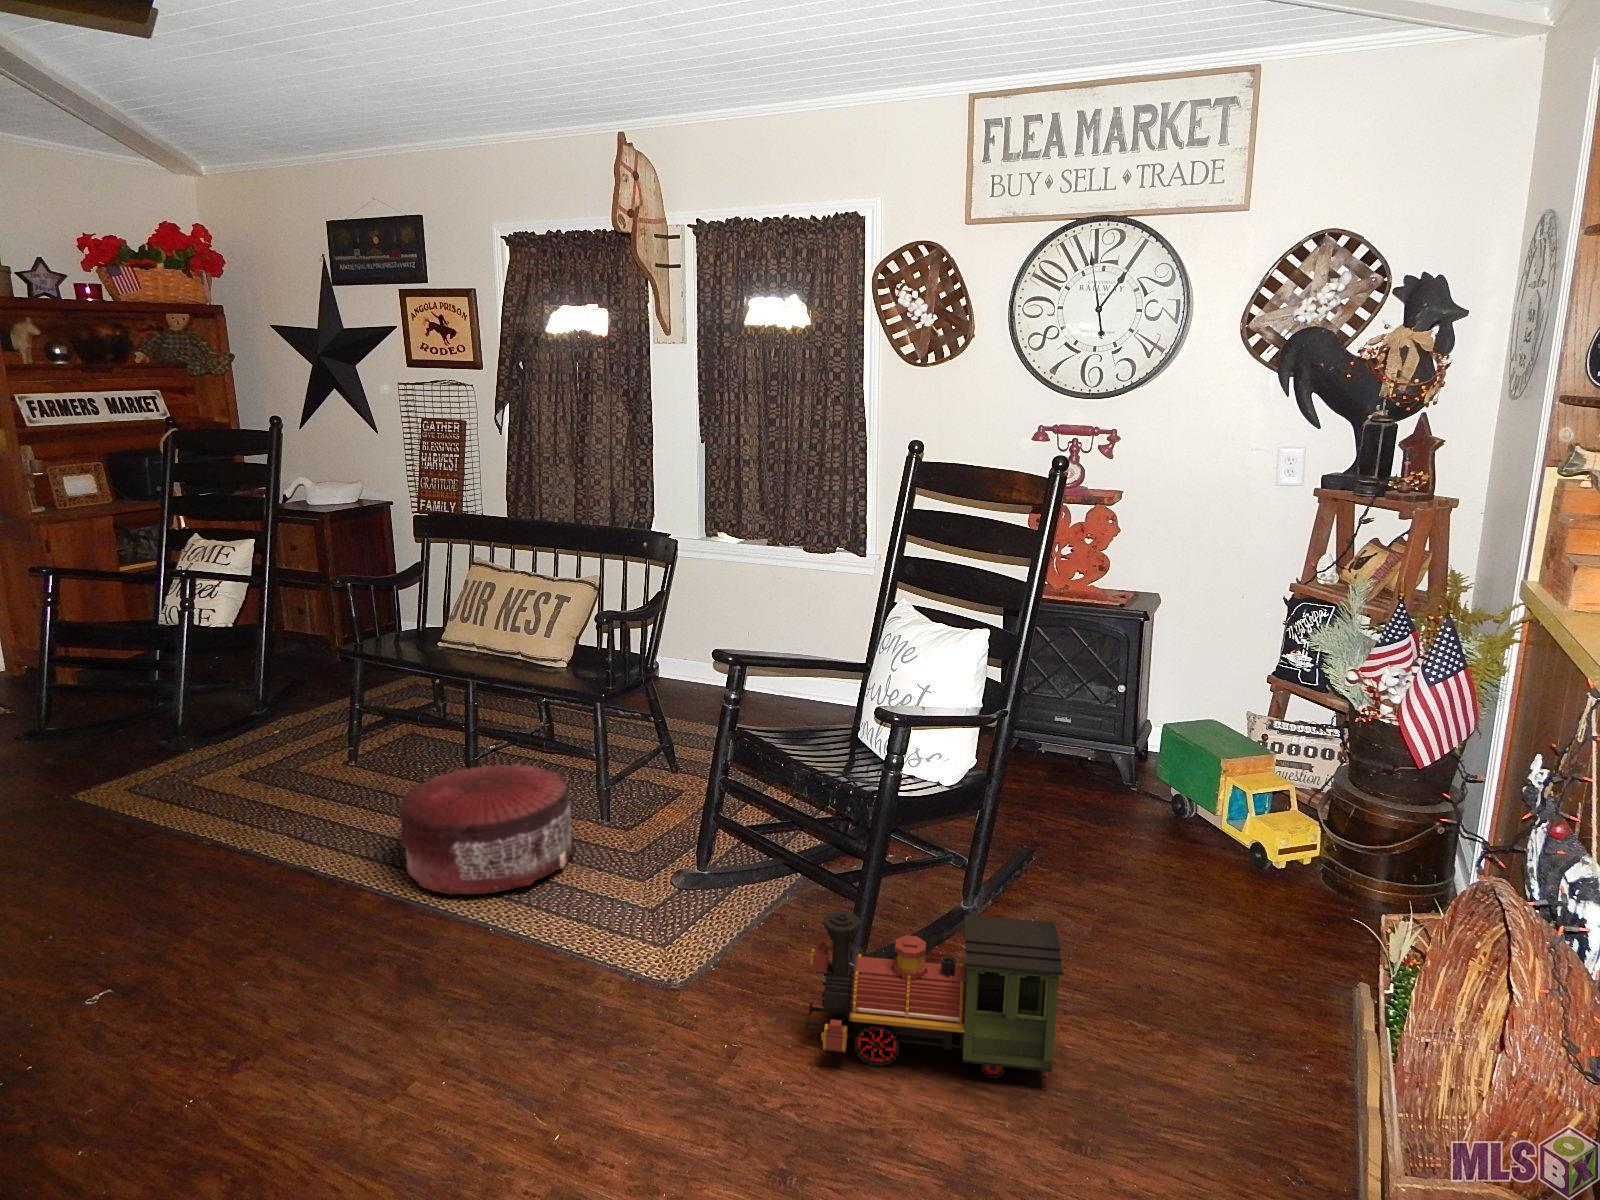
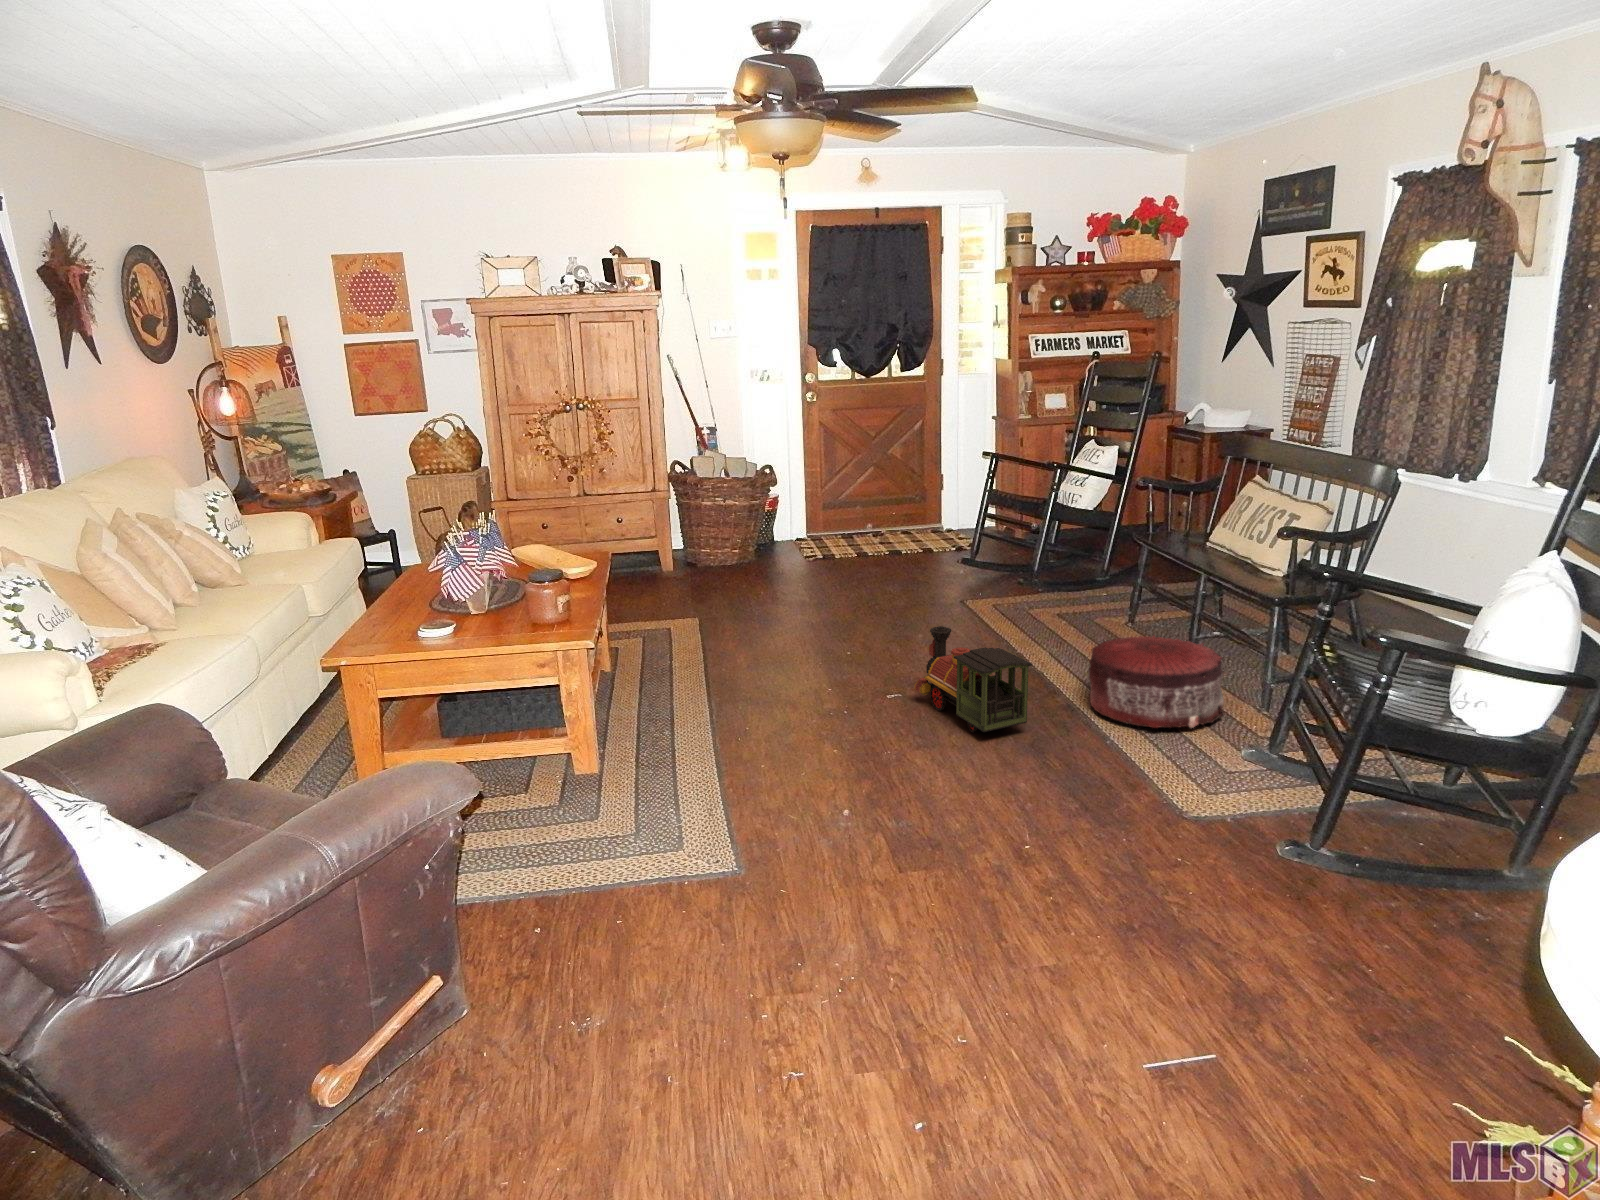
toy train: present [806,911,1063,1079] -> present [914,626,1032,733]

